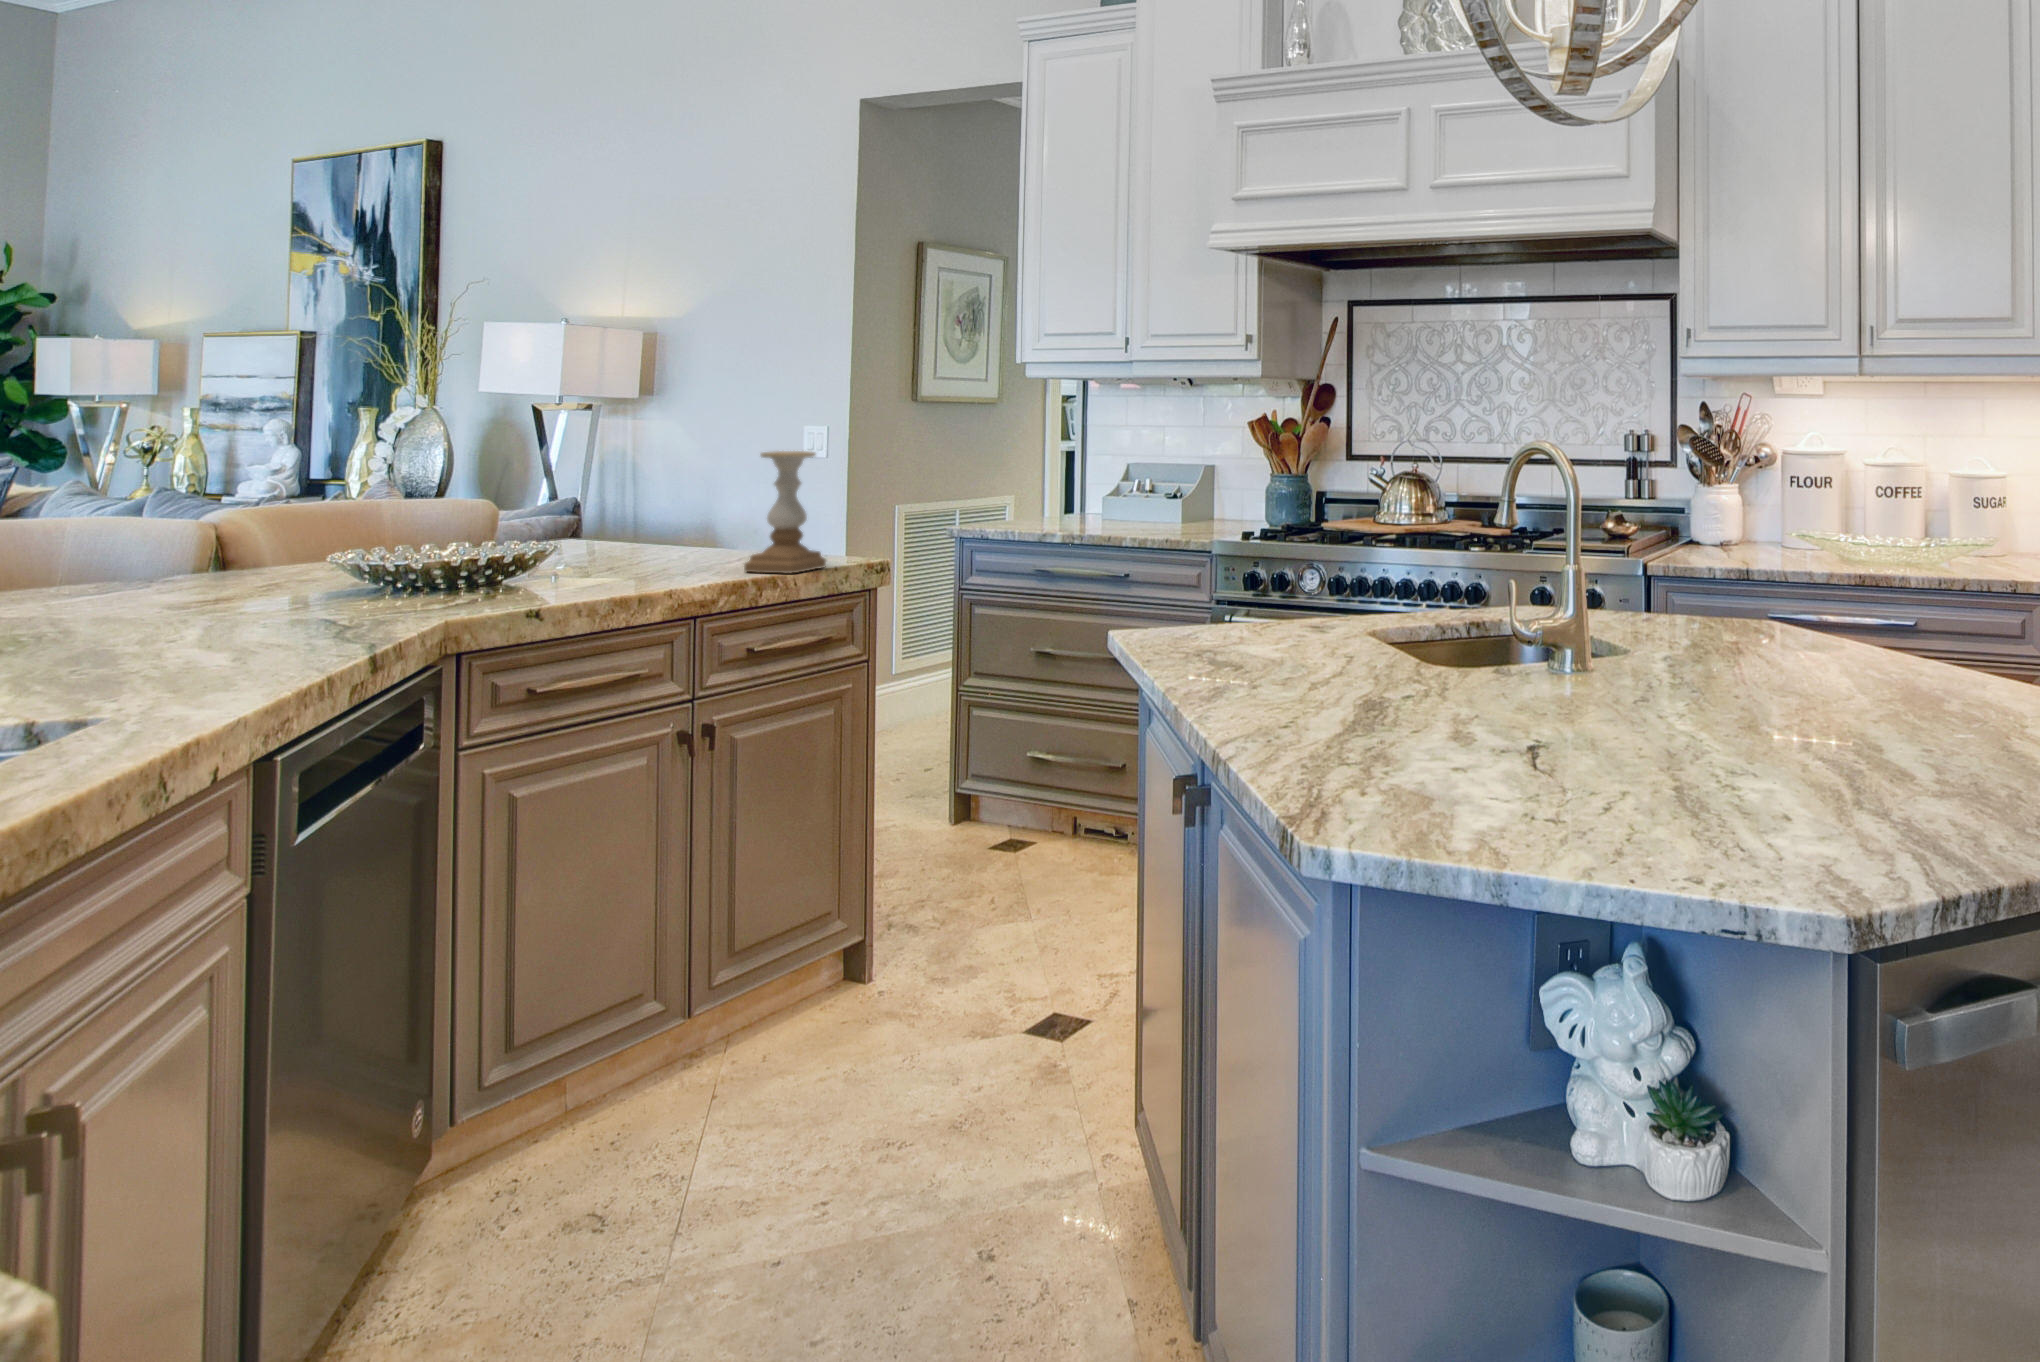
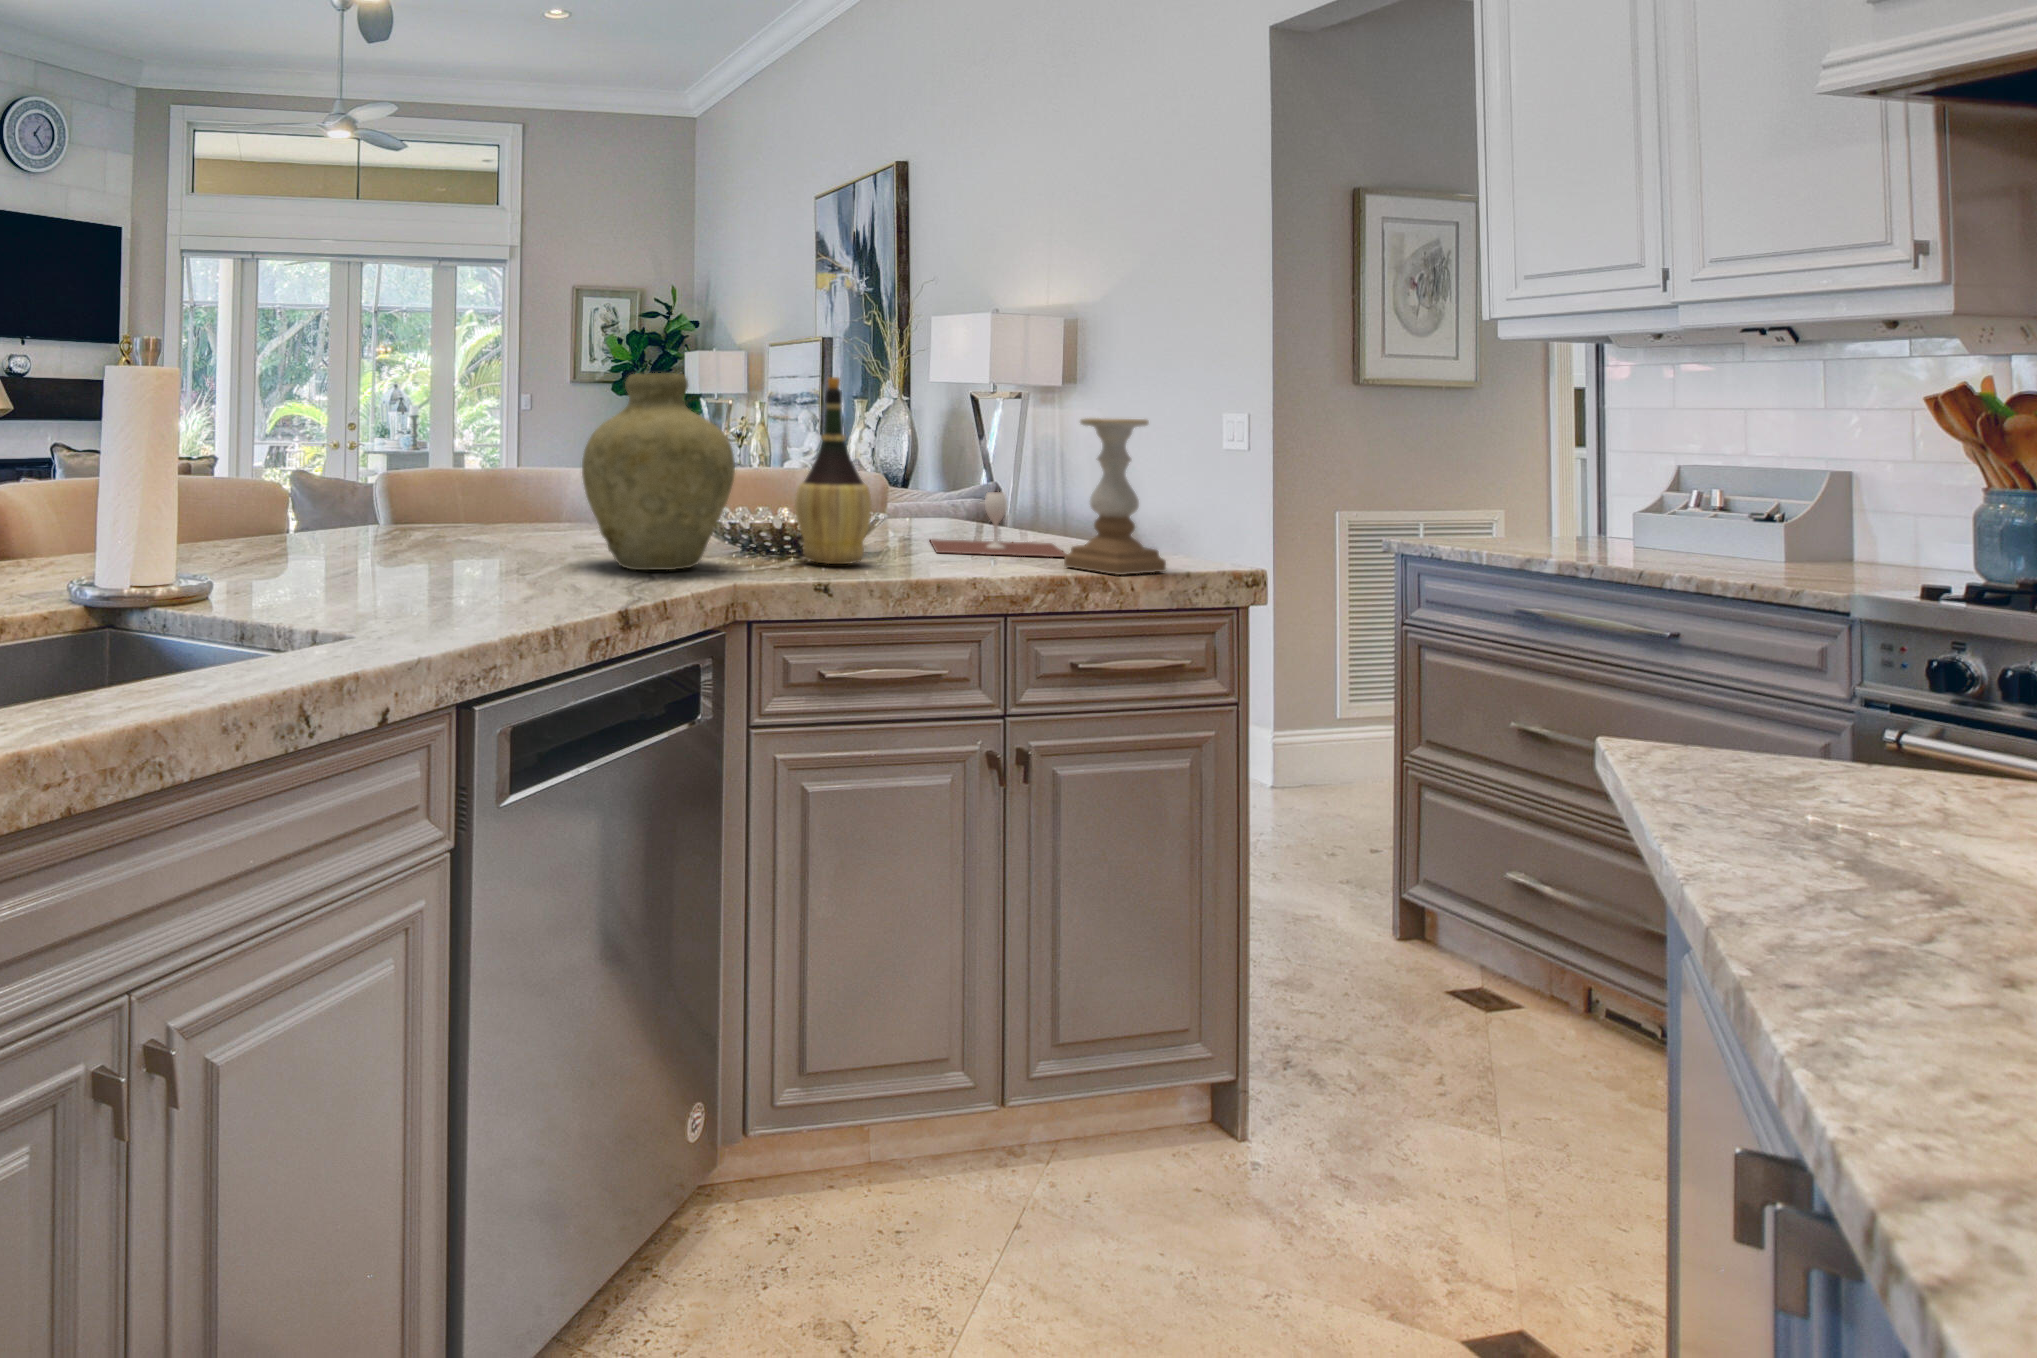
wine bottle: none [491,422,575,593] -> present [795,377,872,564]
vase: none [239,424,439,622] -> present [582,373,735,570]
wine glass: none [596,515,742,573] -> present [930,492,1066,557]

